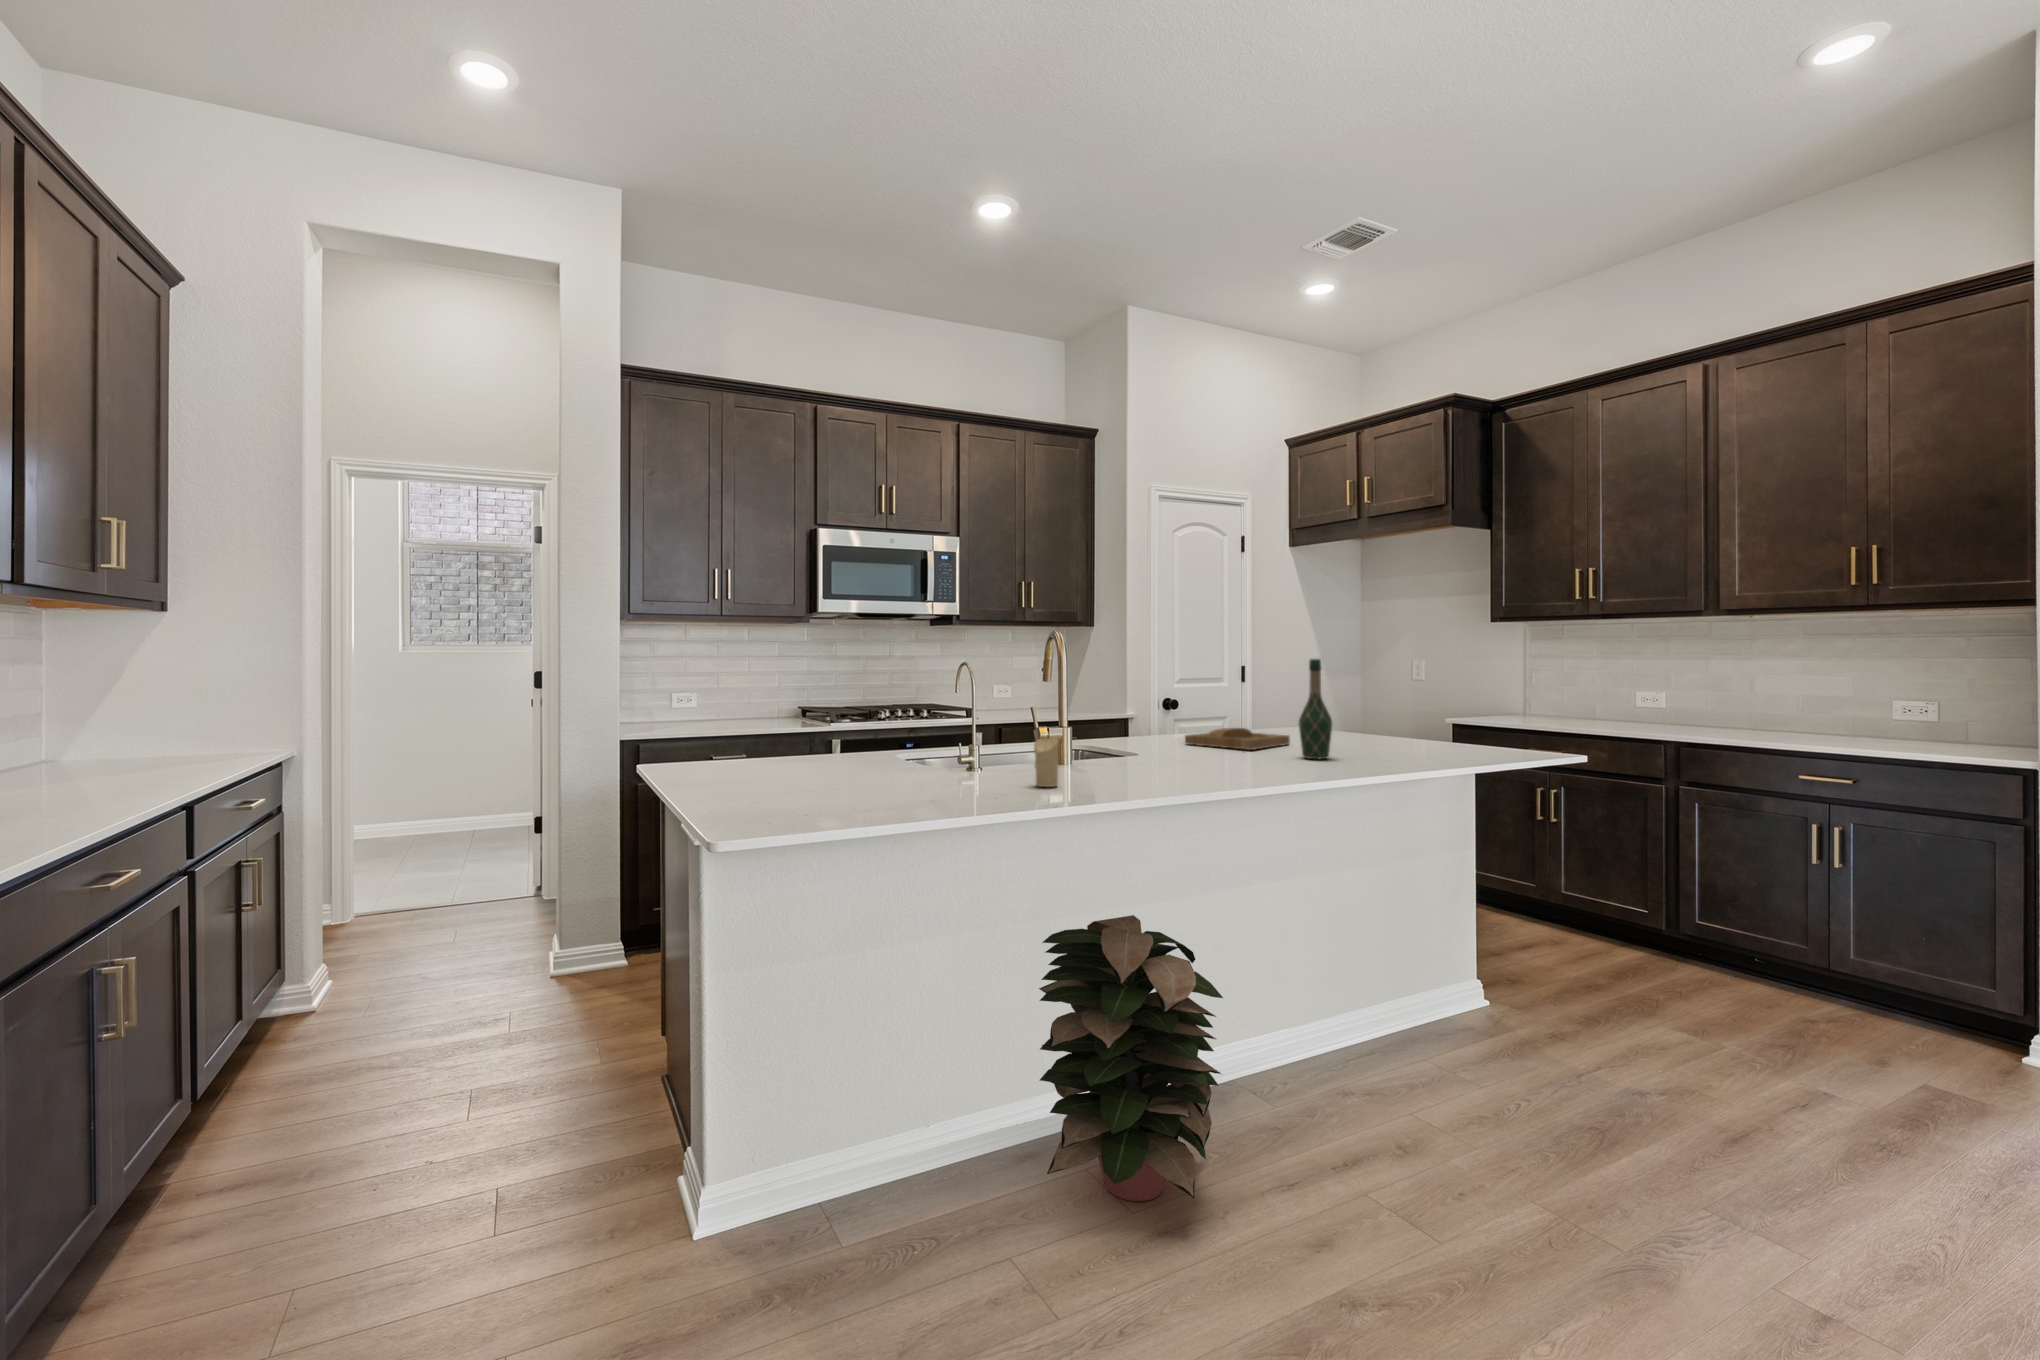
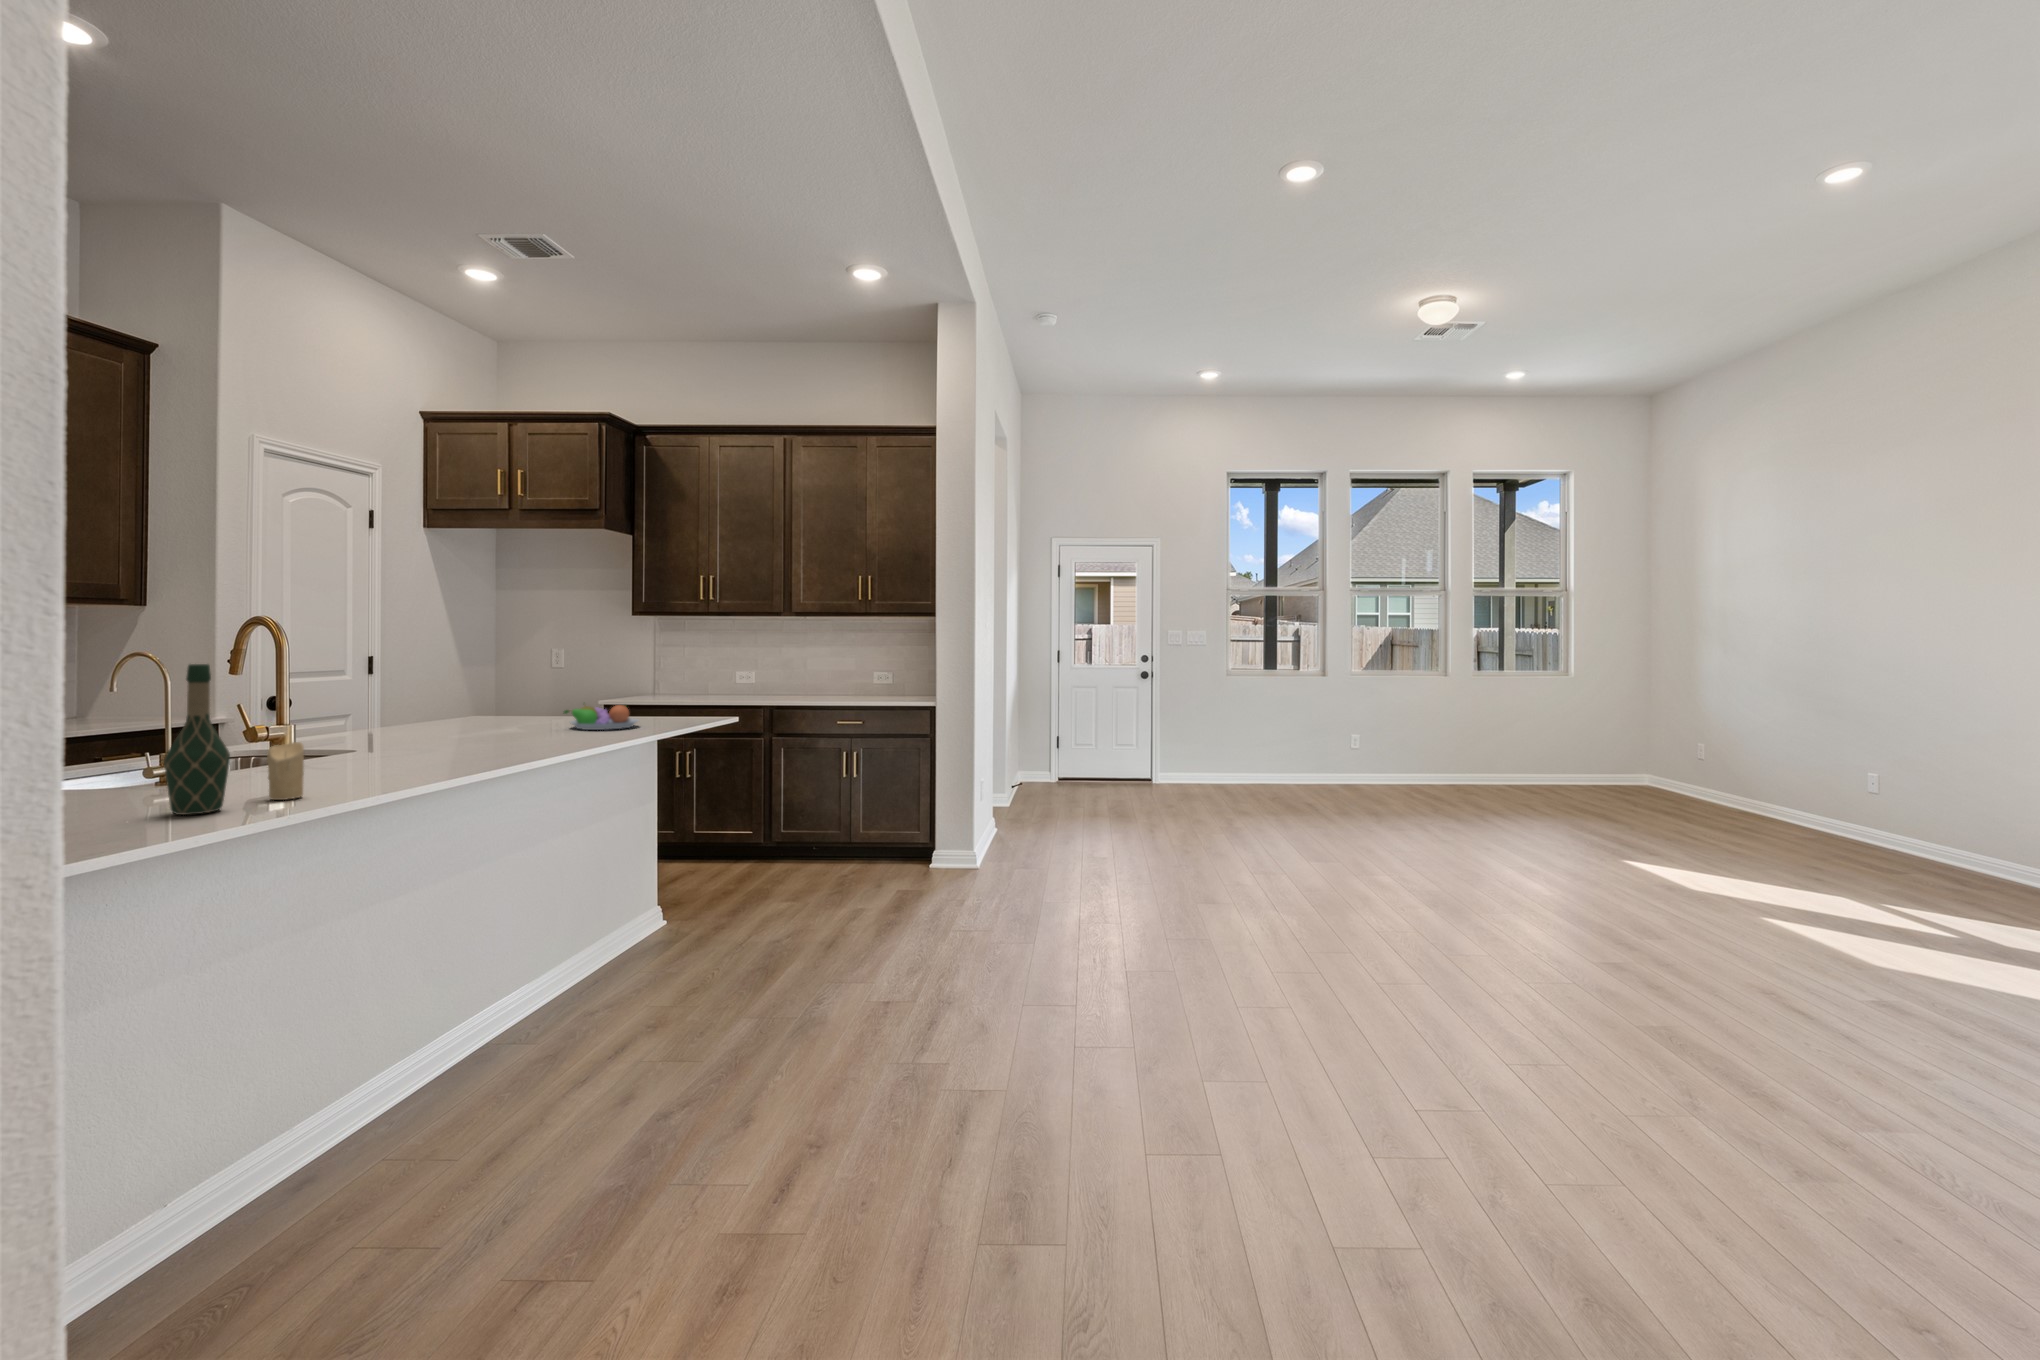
wine bottle: present [1299,659,1332,759] -> present [164,664,230,815]
fruit bowl: none [1348,720,1435,754] -> present [564,705,638,730]
tray: present [1185,728,1290,750] -> none [382,718,500,739]
decorative plant: present [1039,915,1223,1201] -> none [281,915,519,1215]

